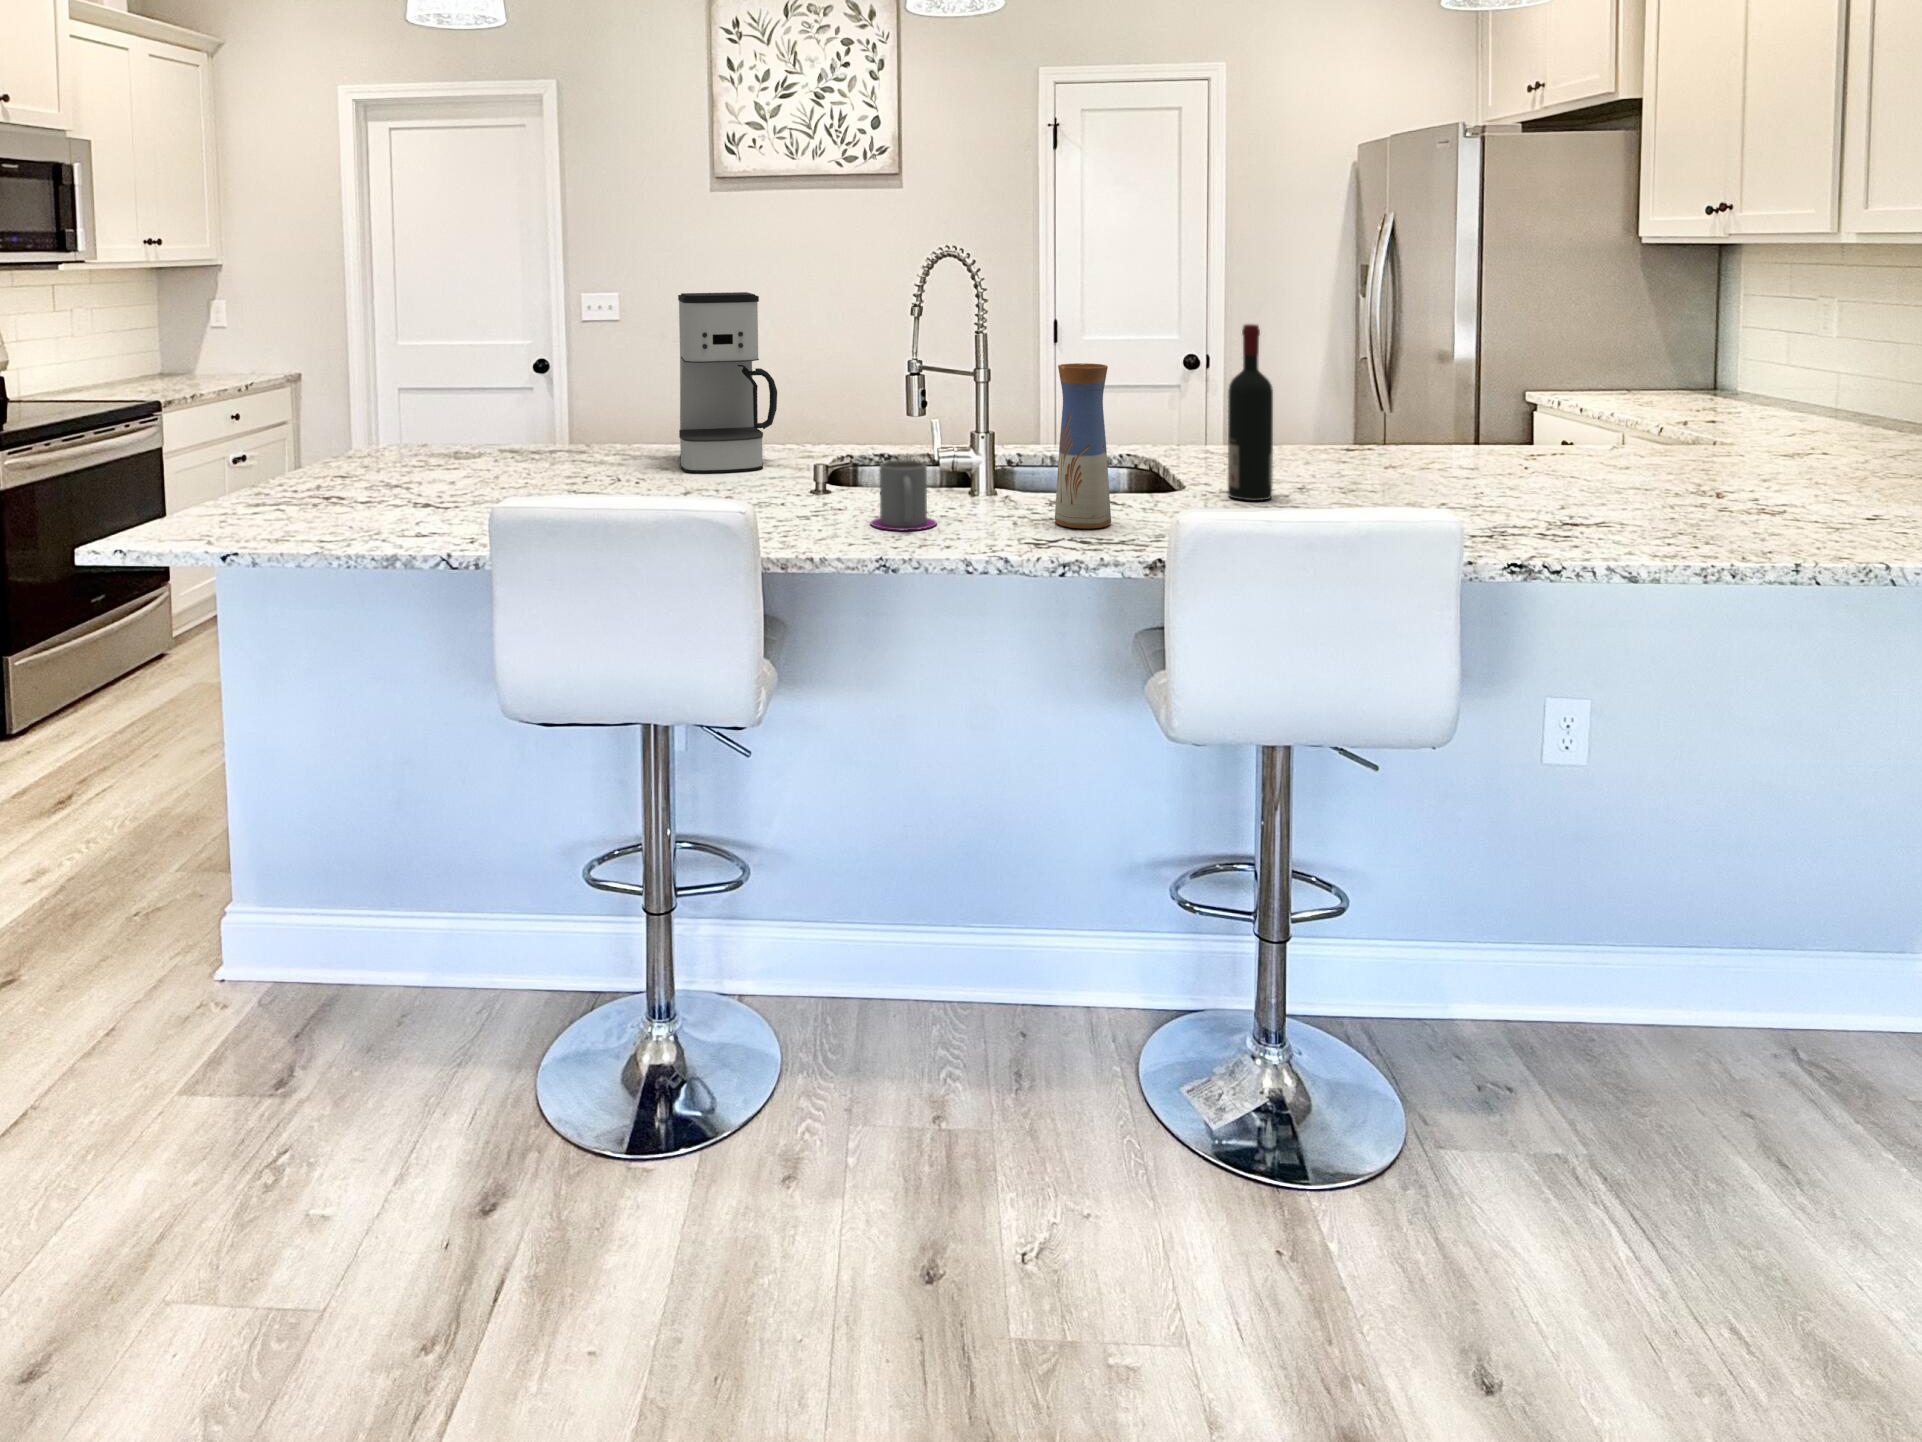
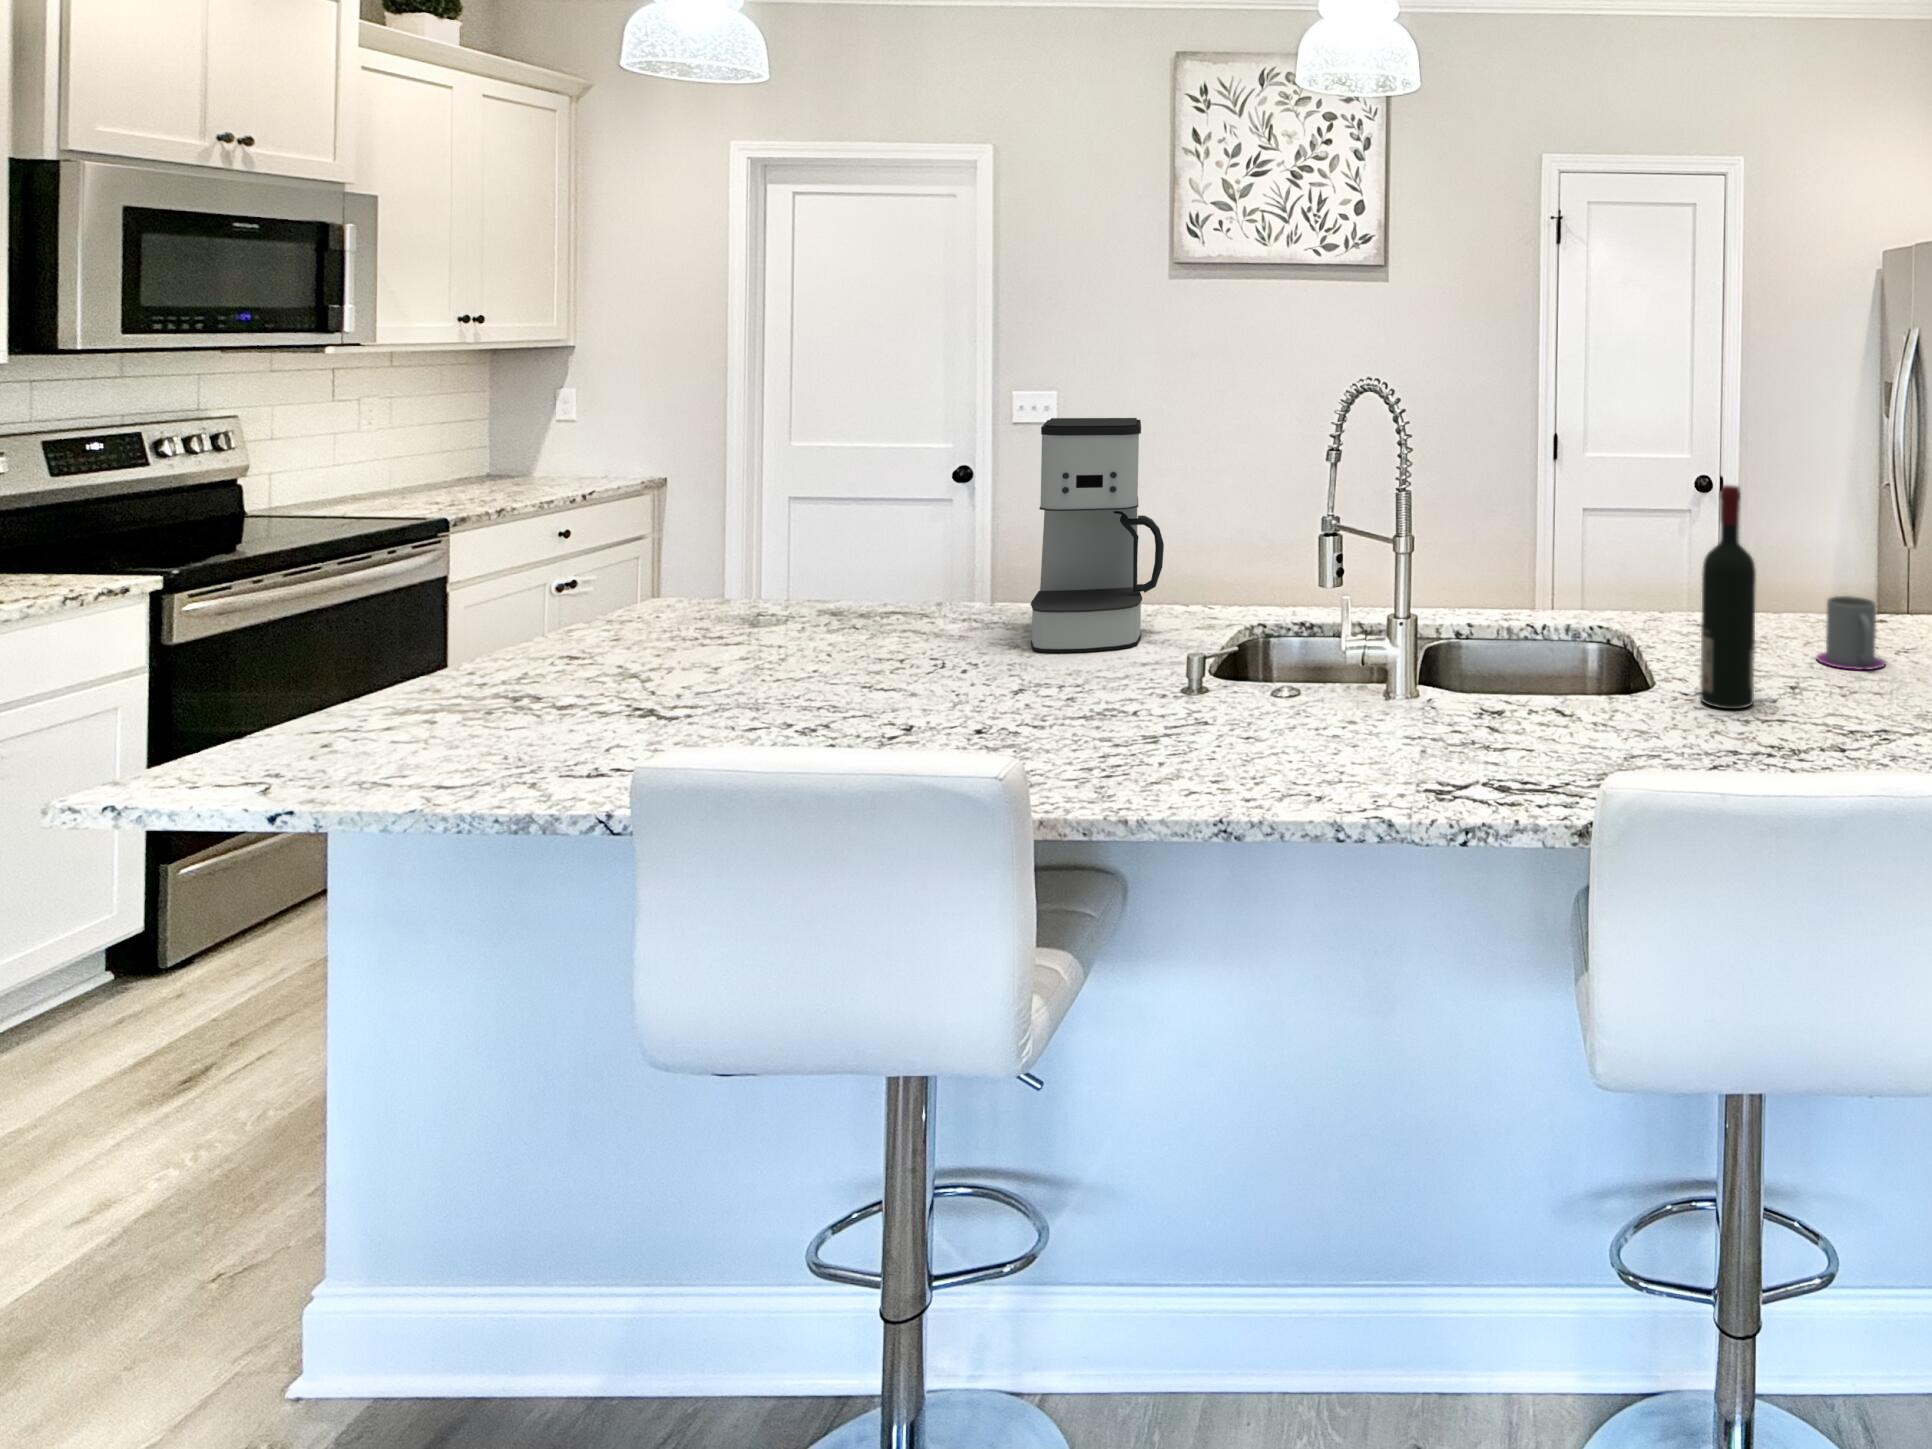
vase: present [1055,363,1111,529] -> none [1469,540,1541,762]
mug: present [871,460,936,531] -> present [1816,596,1885,670]

